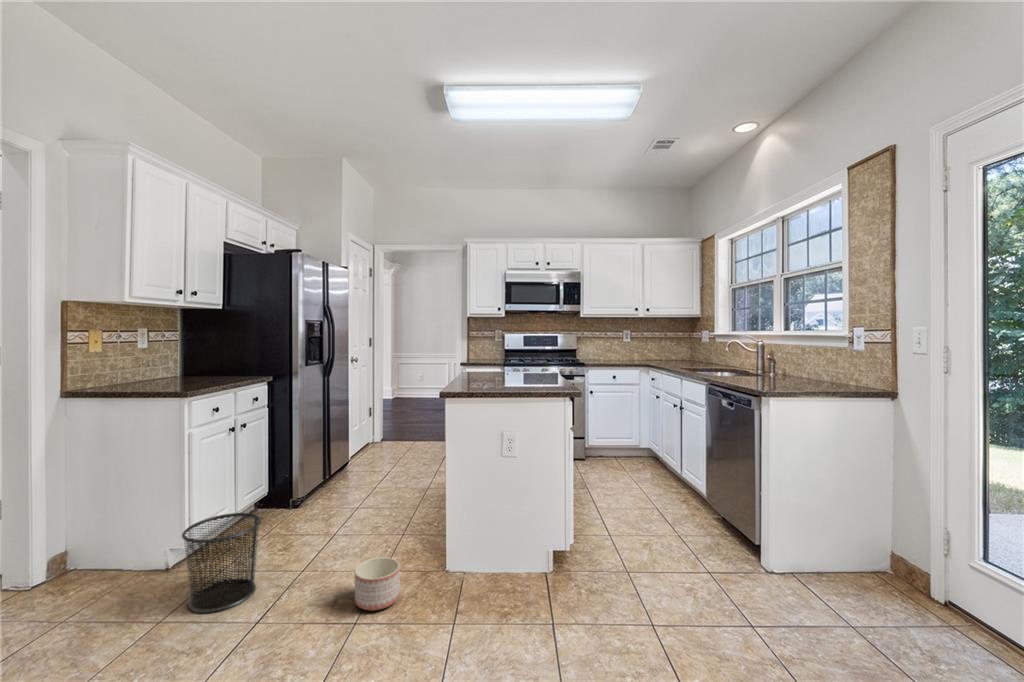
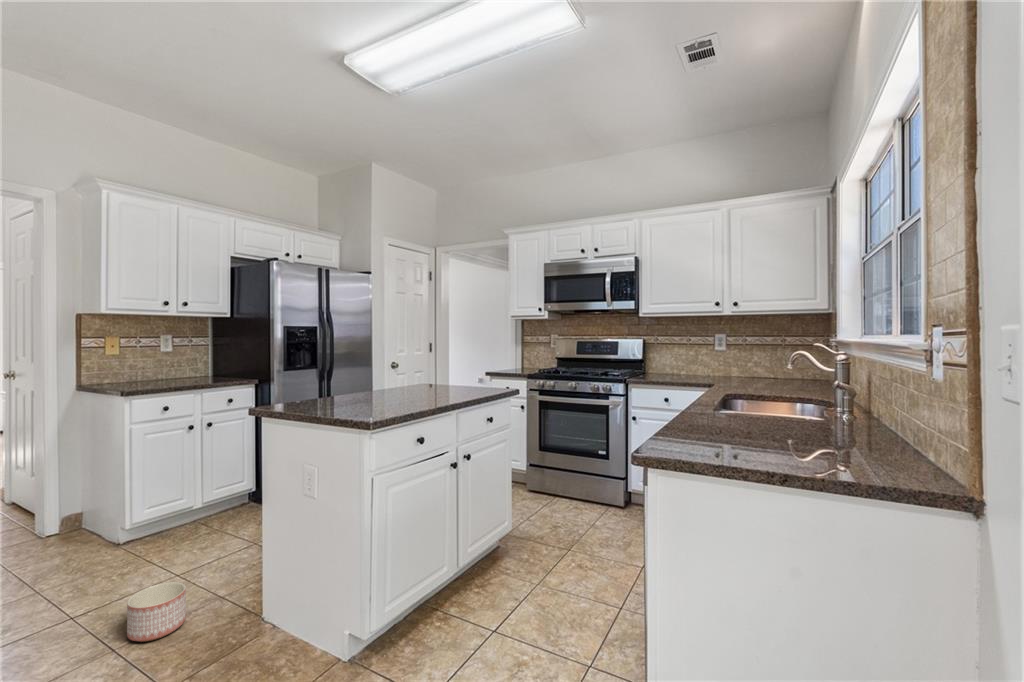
waste bin: present [182,513,261,613] -> none [54,506,136,595]

